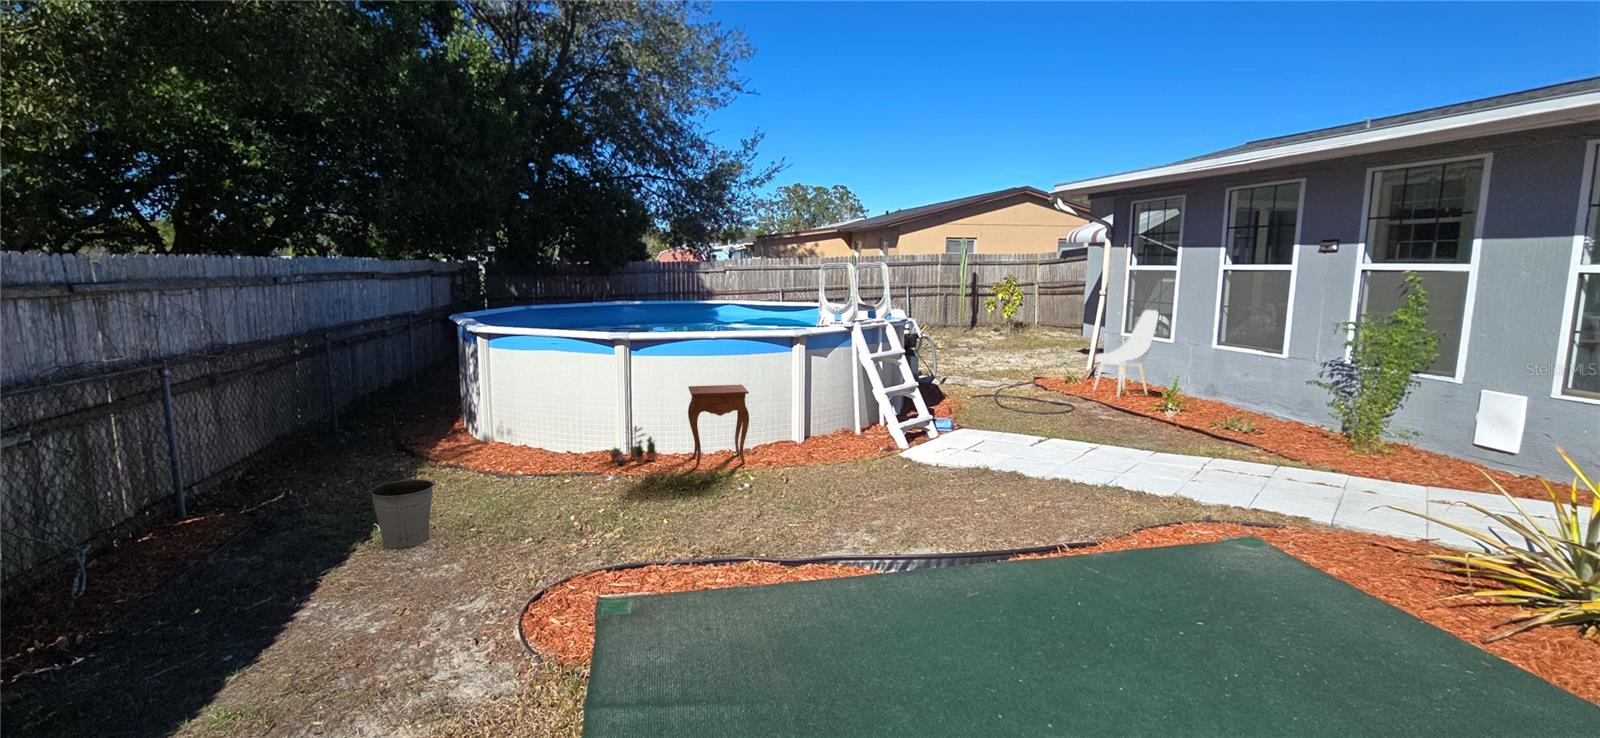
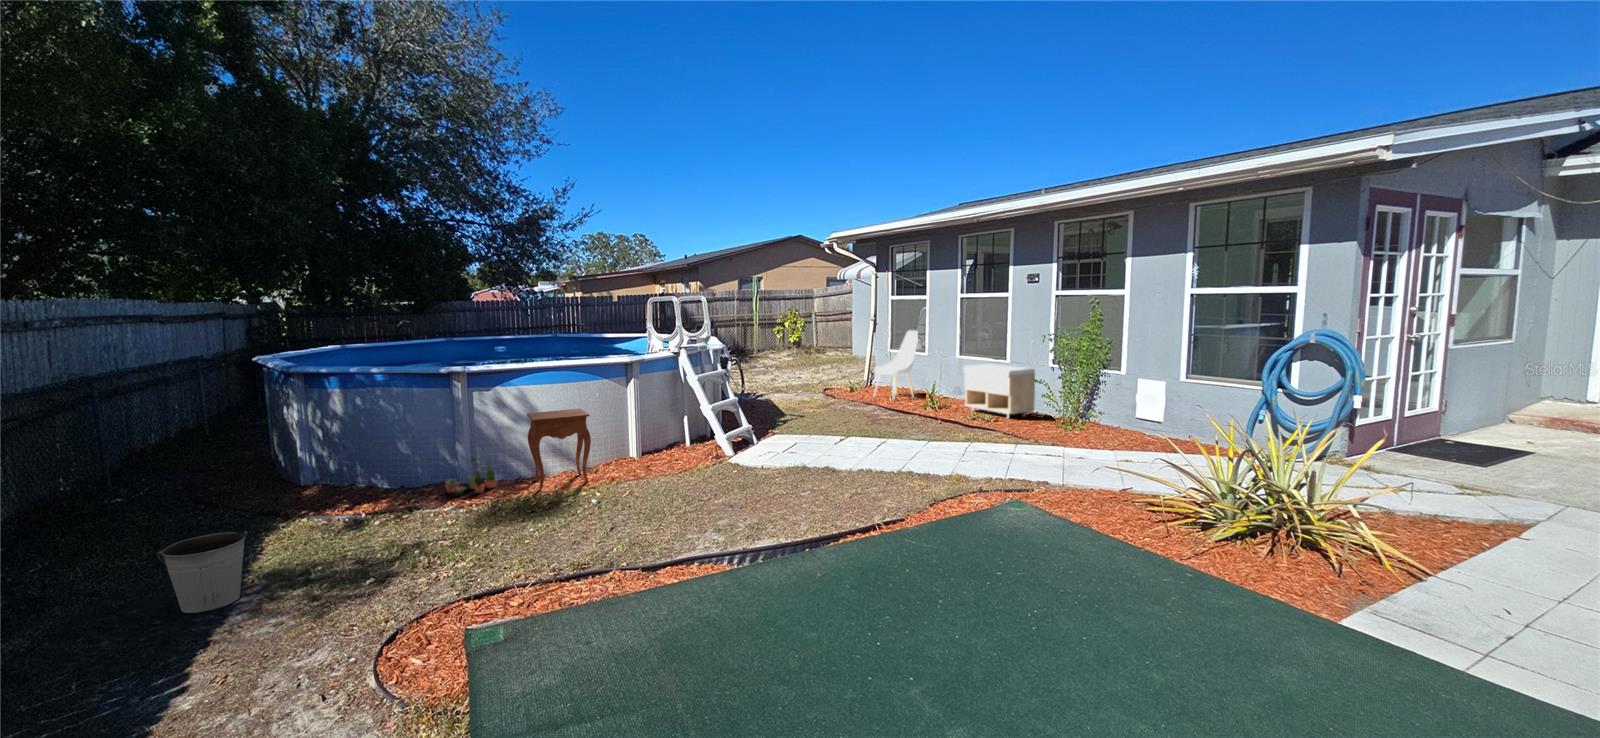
storage bench: none [1214,357,1322,430] -> present [963,364,1035,418]

